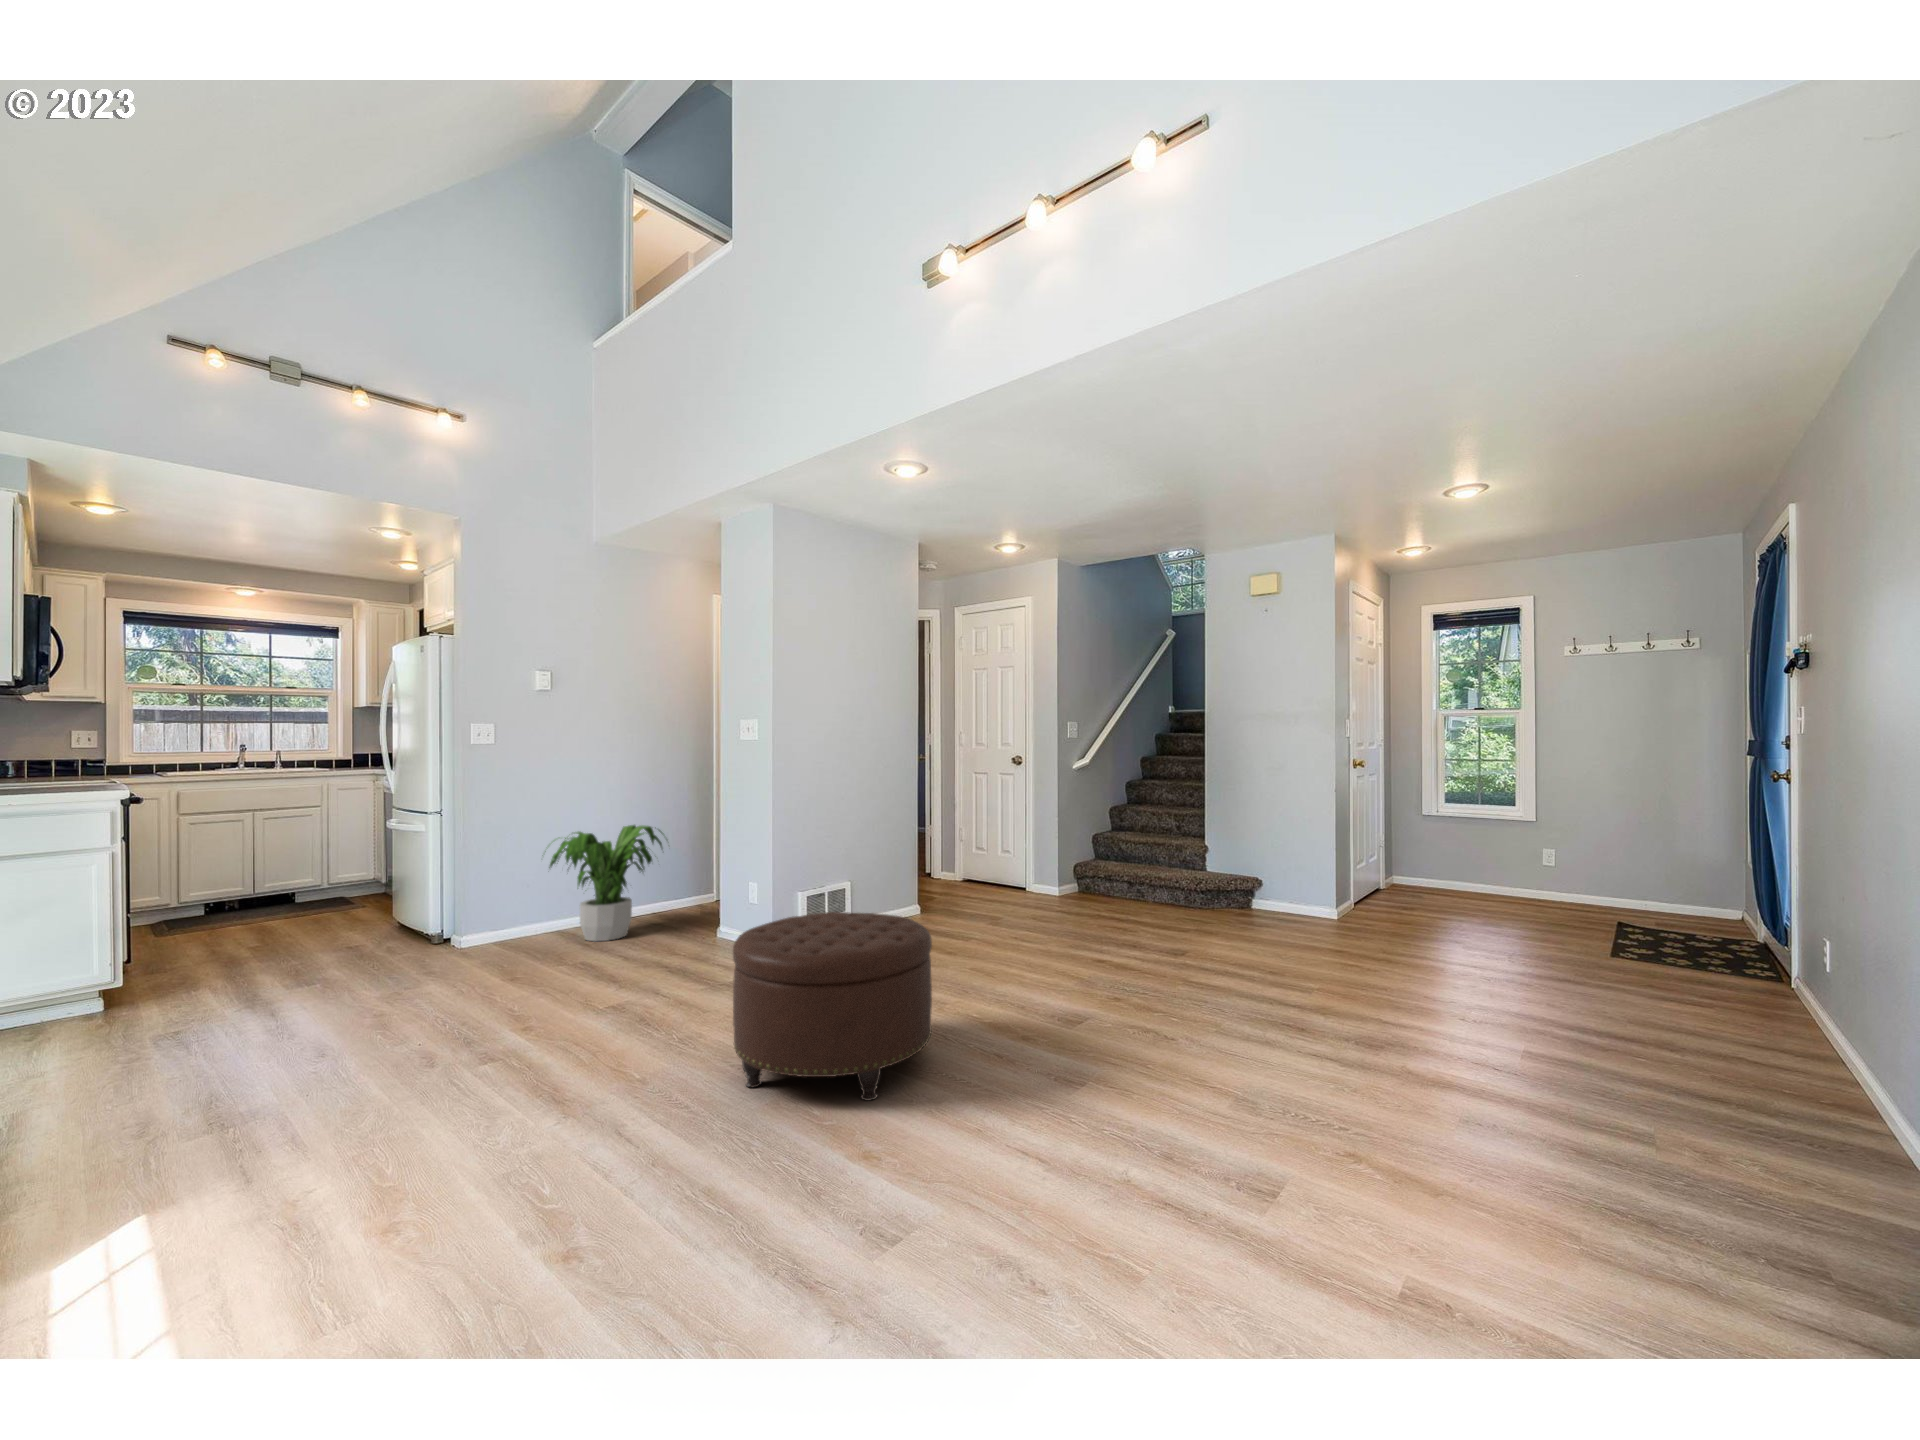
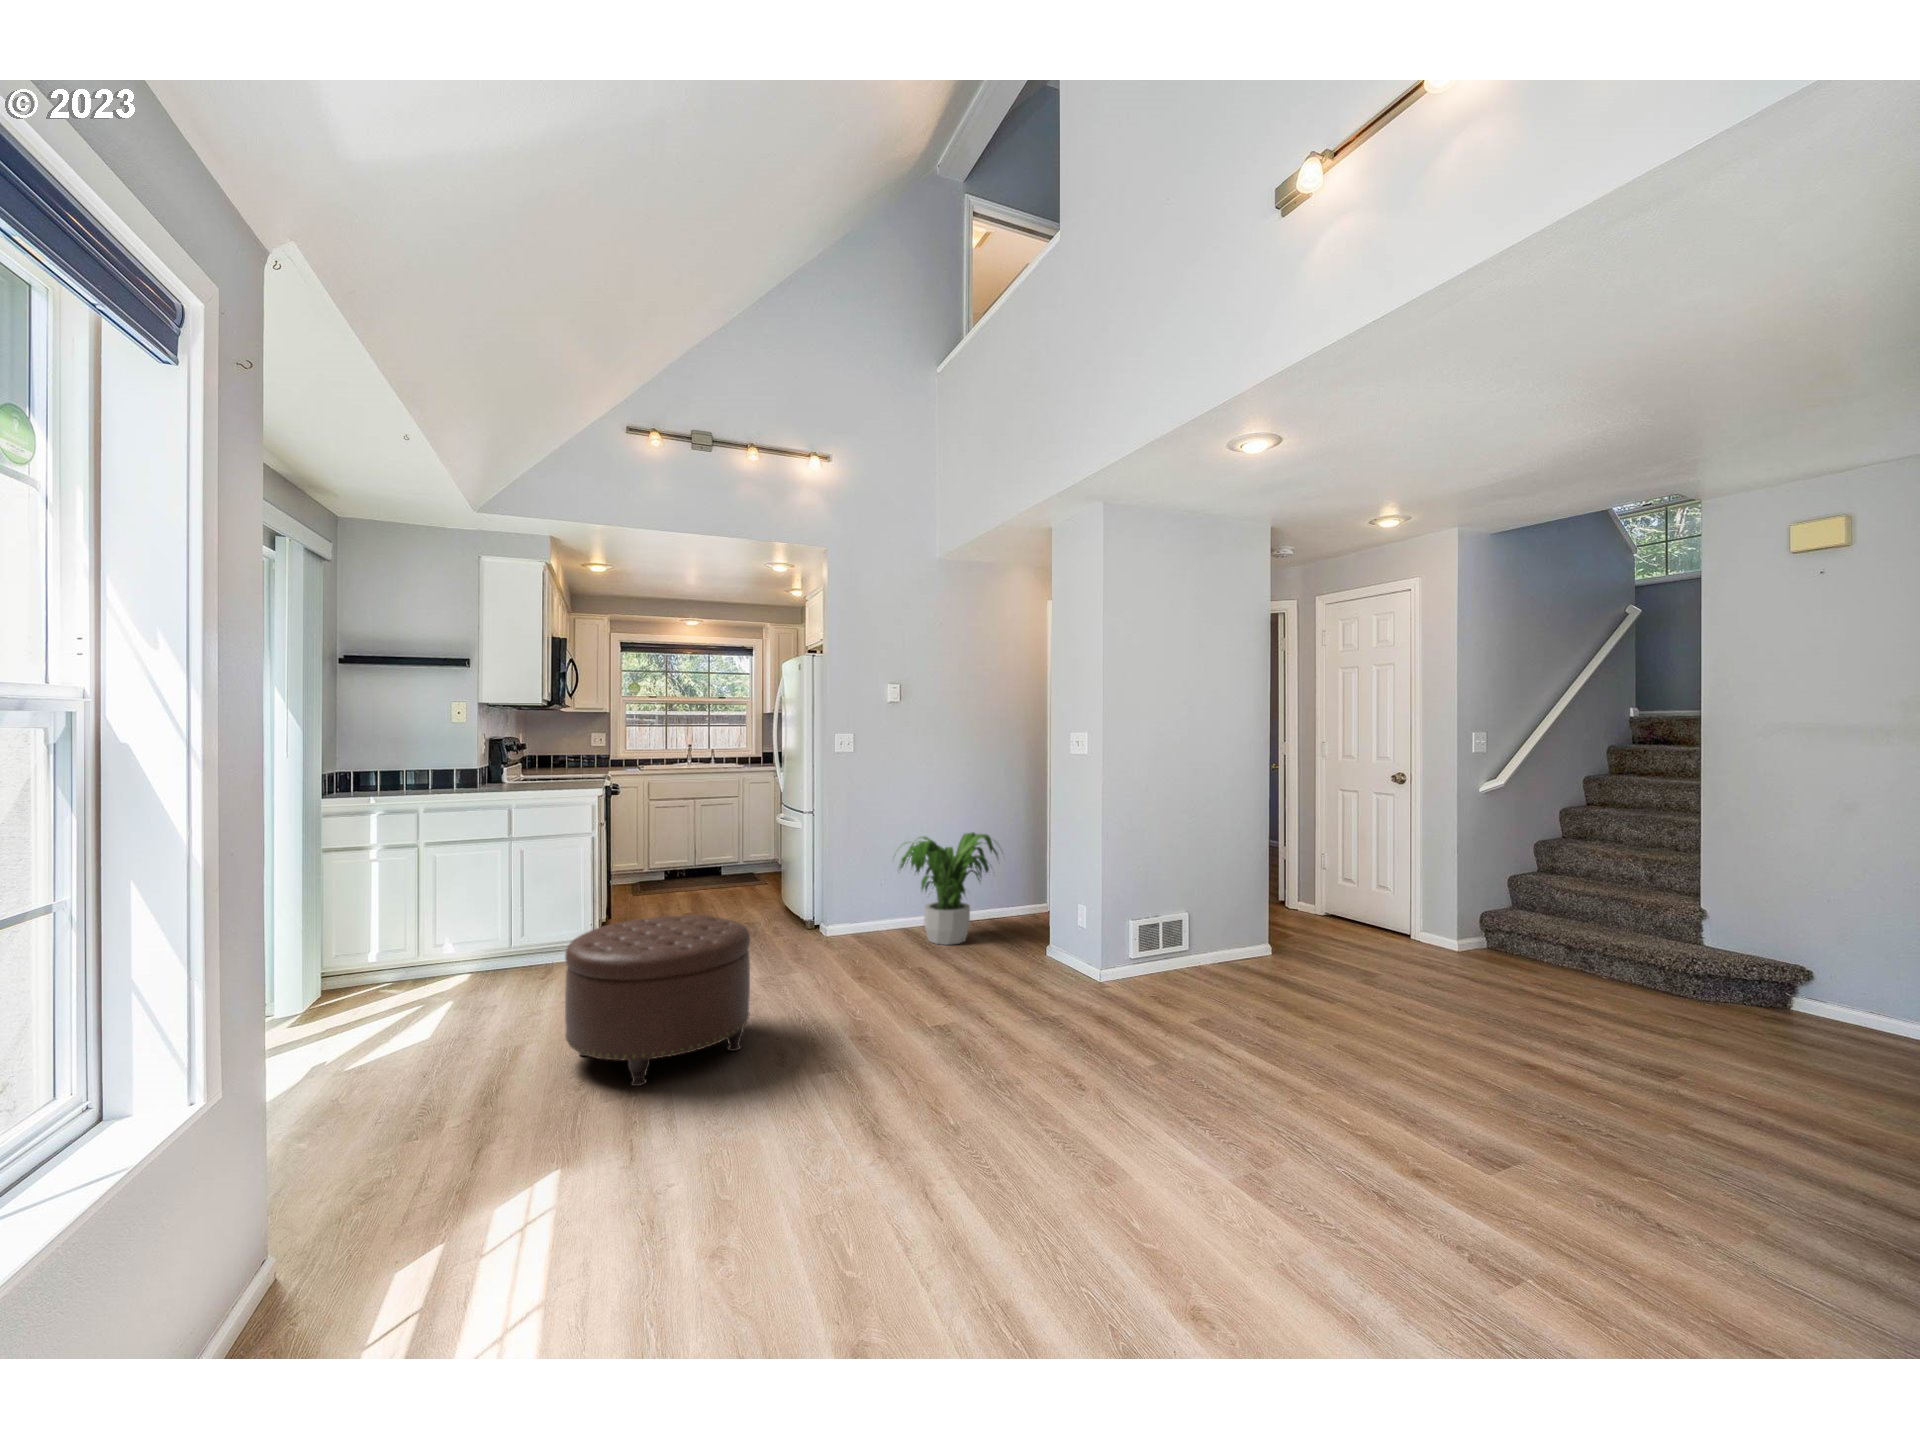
ottoman: present [733,912,932,1101] -> present [565,915,750,1086]

